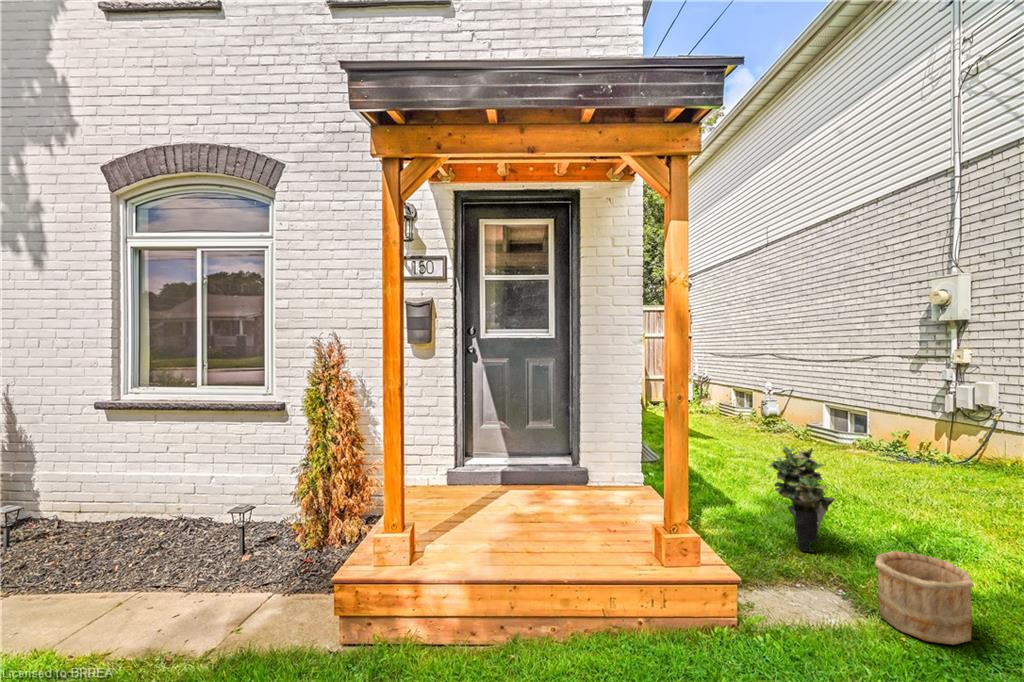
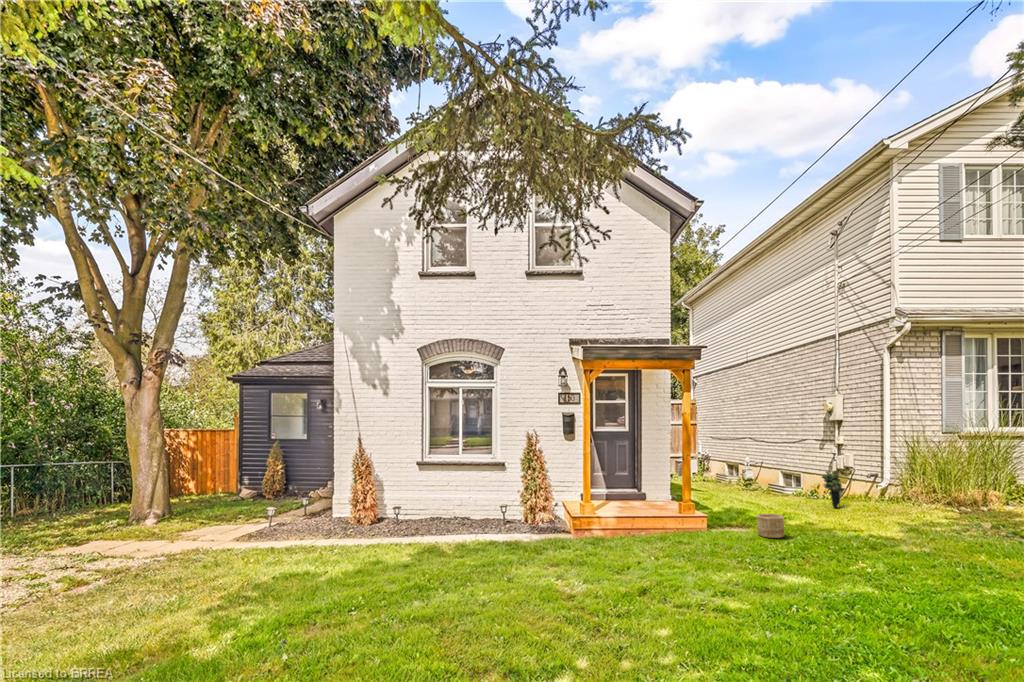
potted plant: present [771,446,835,552] -> present [822,471,845,508]

